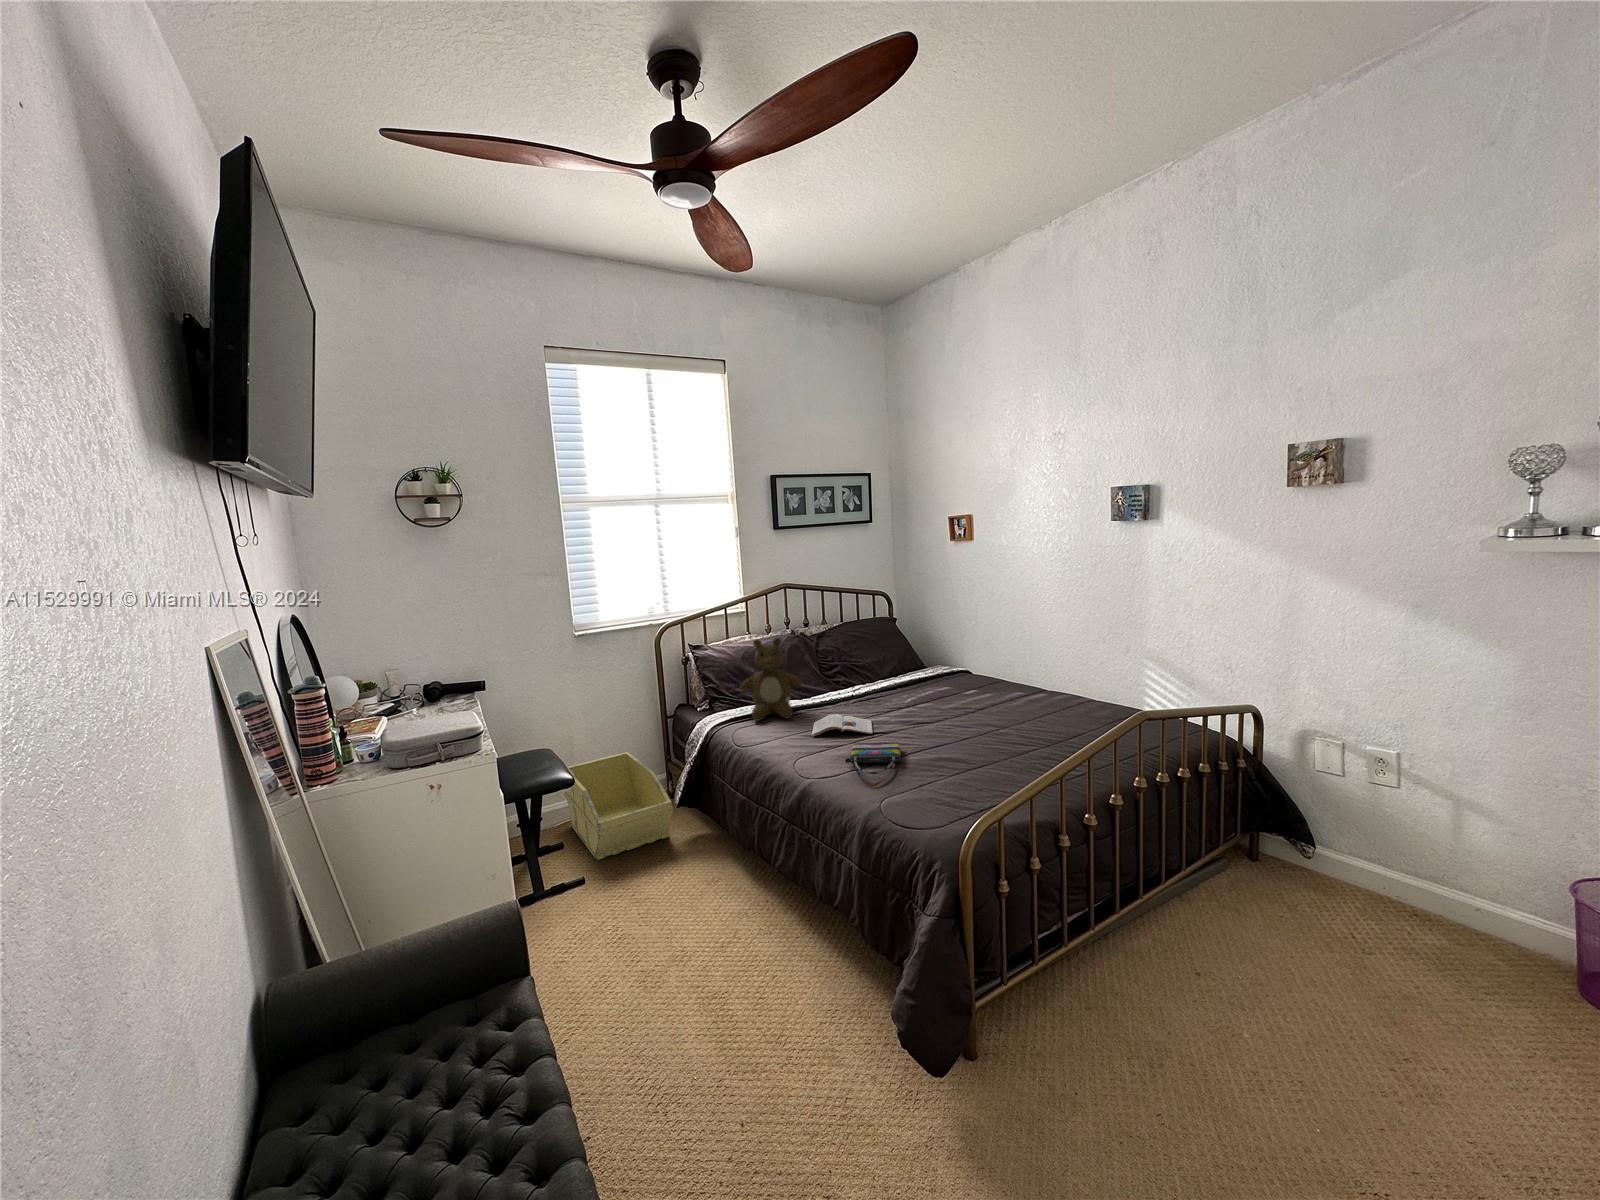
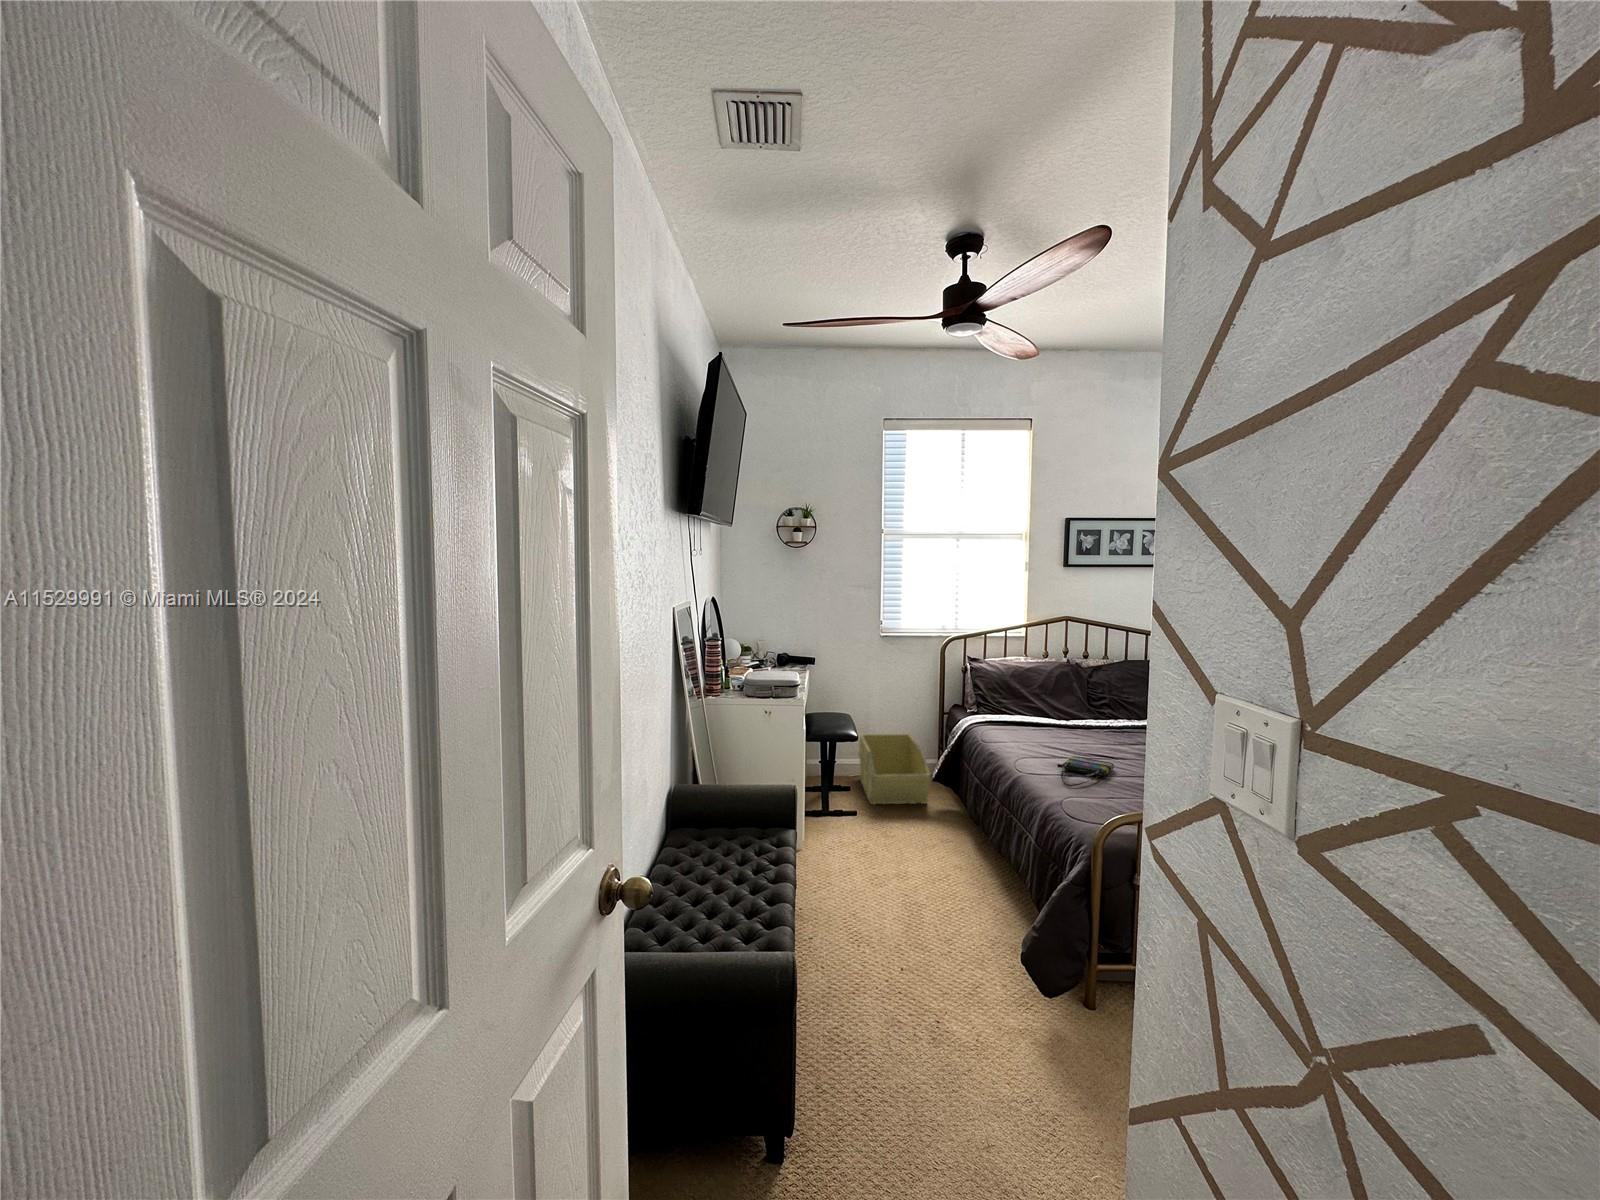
teddy bear: present [740,638,802,721] -> none [1000,660,1054,729]
magazine: present [812,714,872,737] -> none [1045,733,1107,754]

